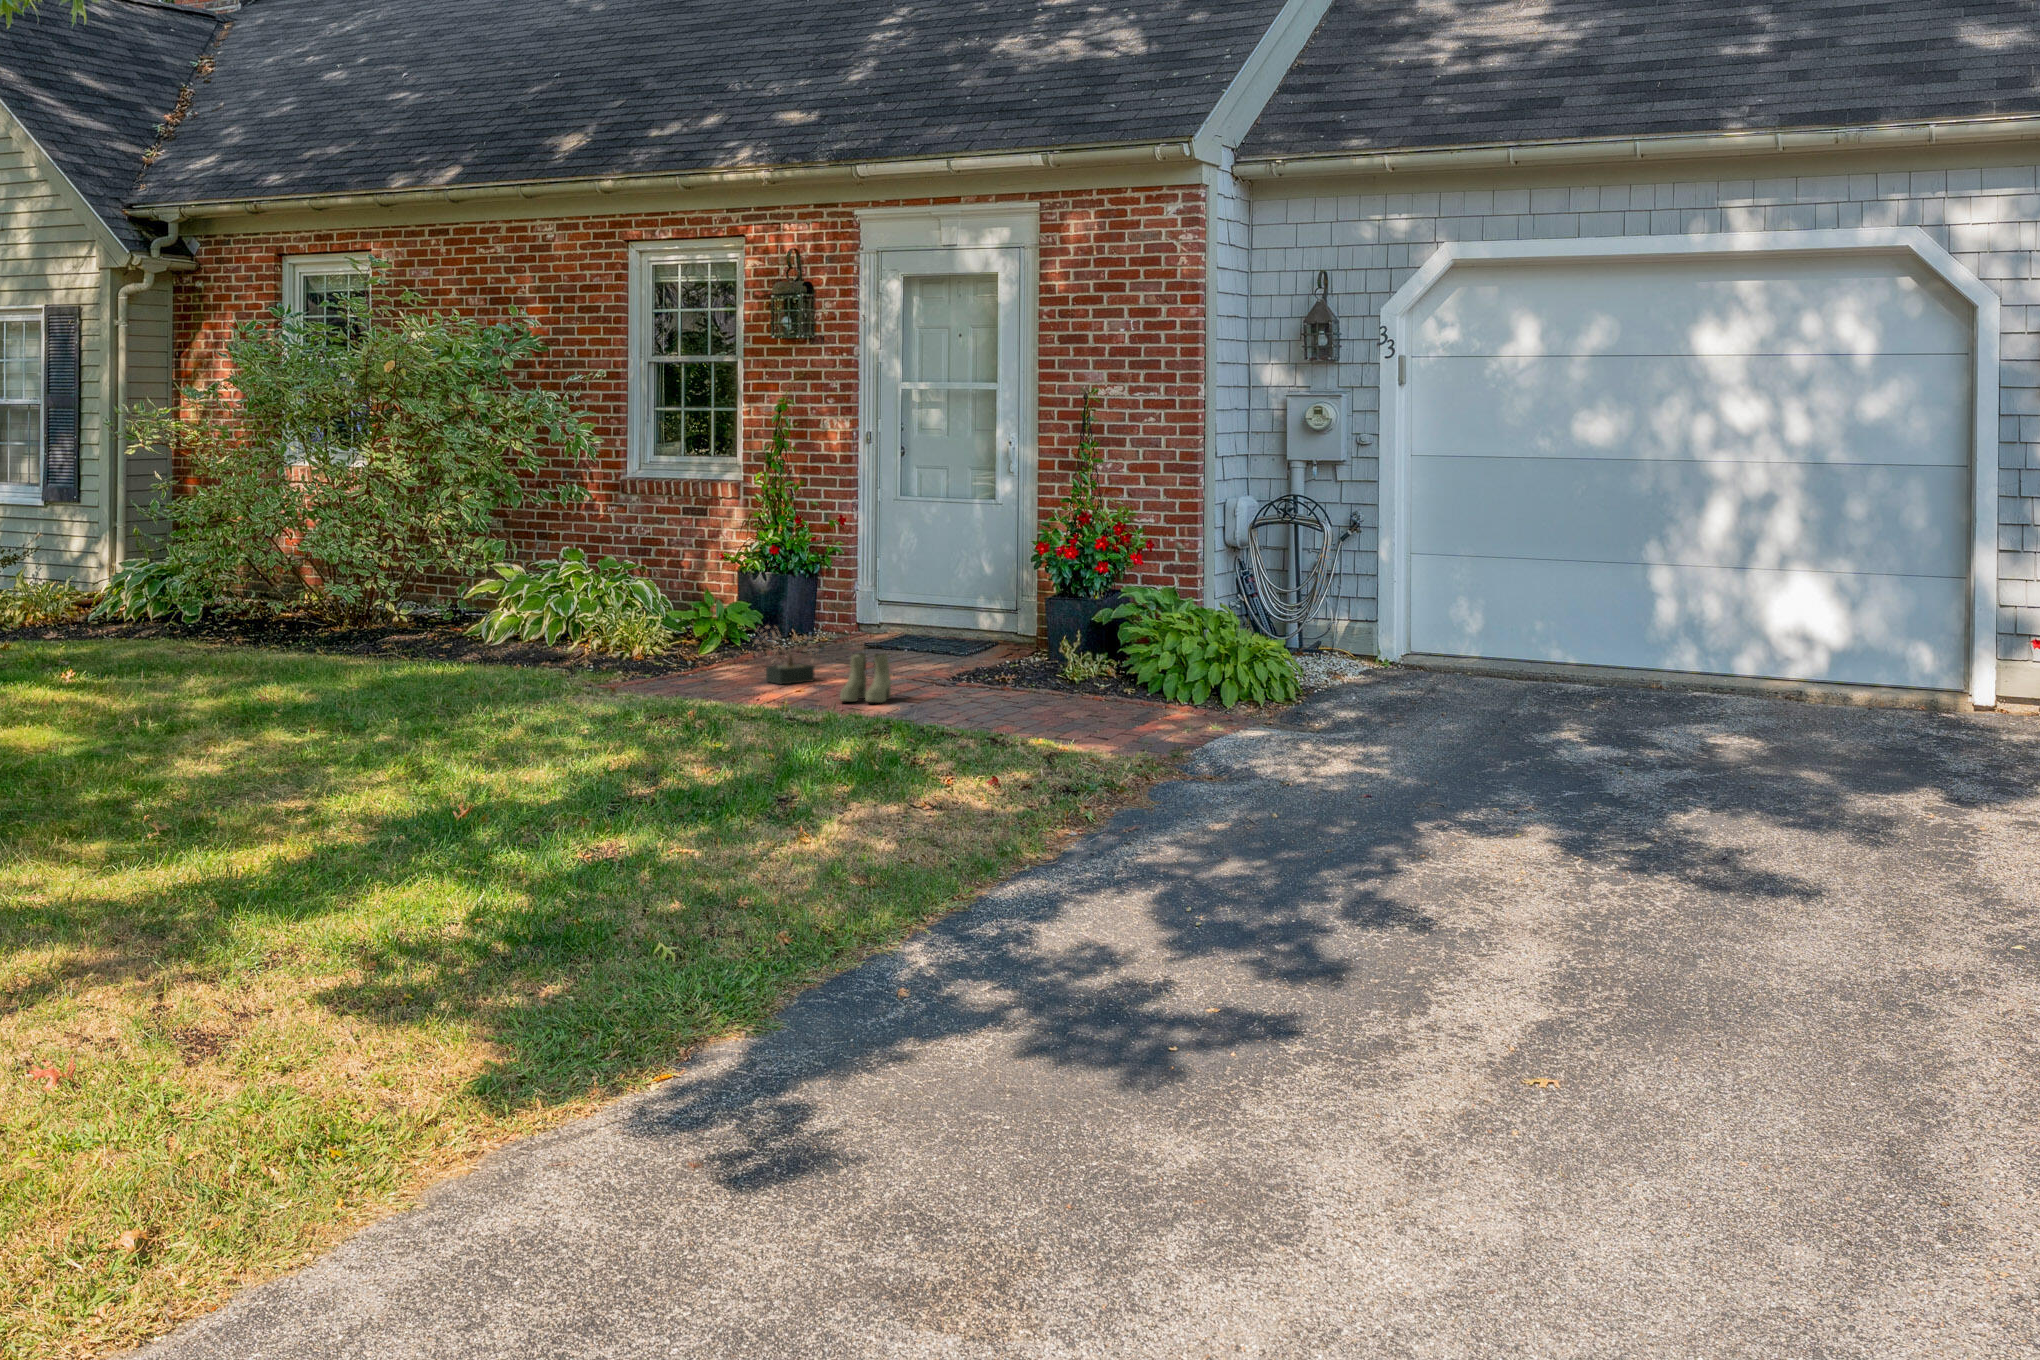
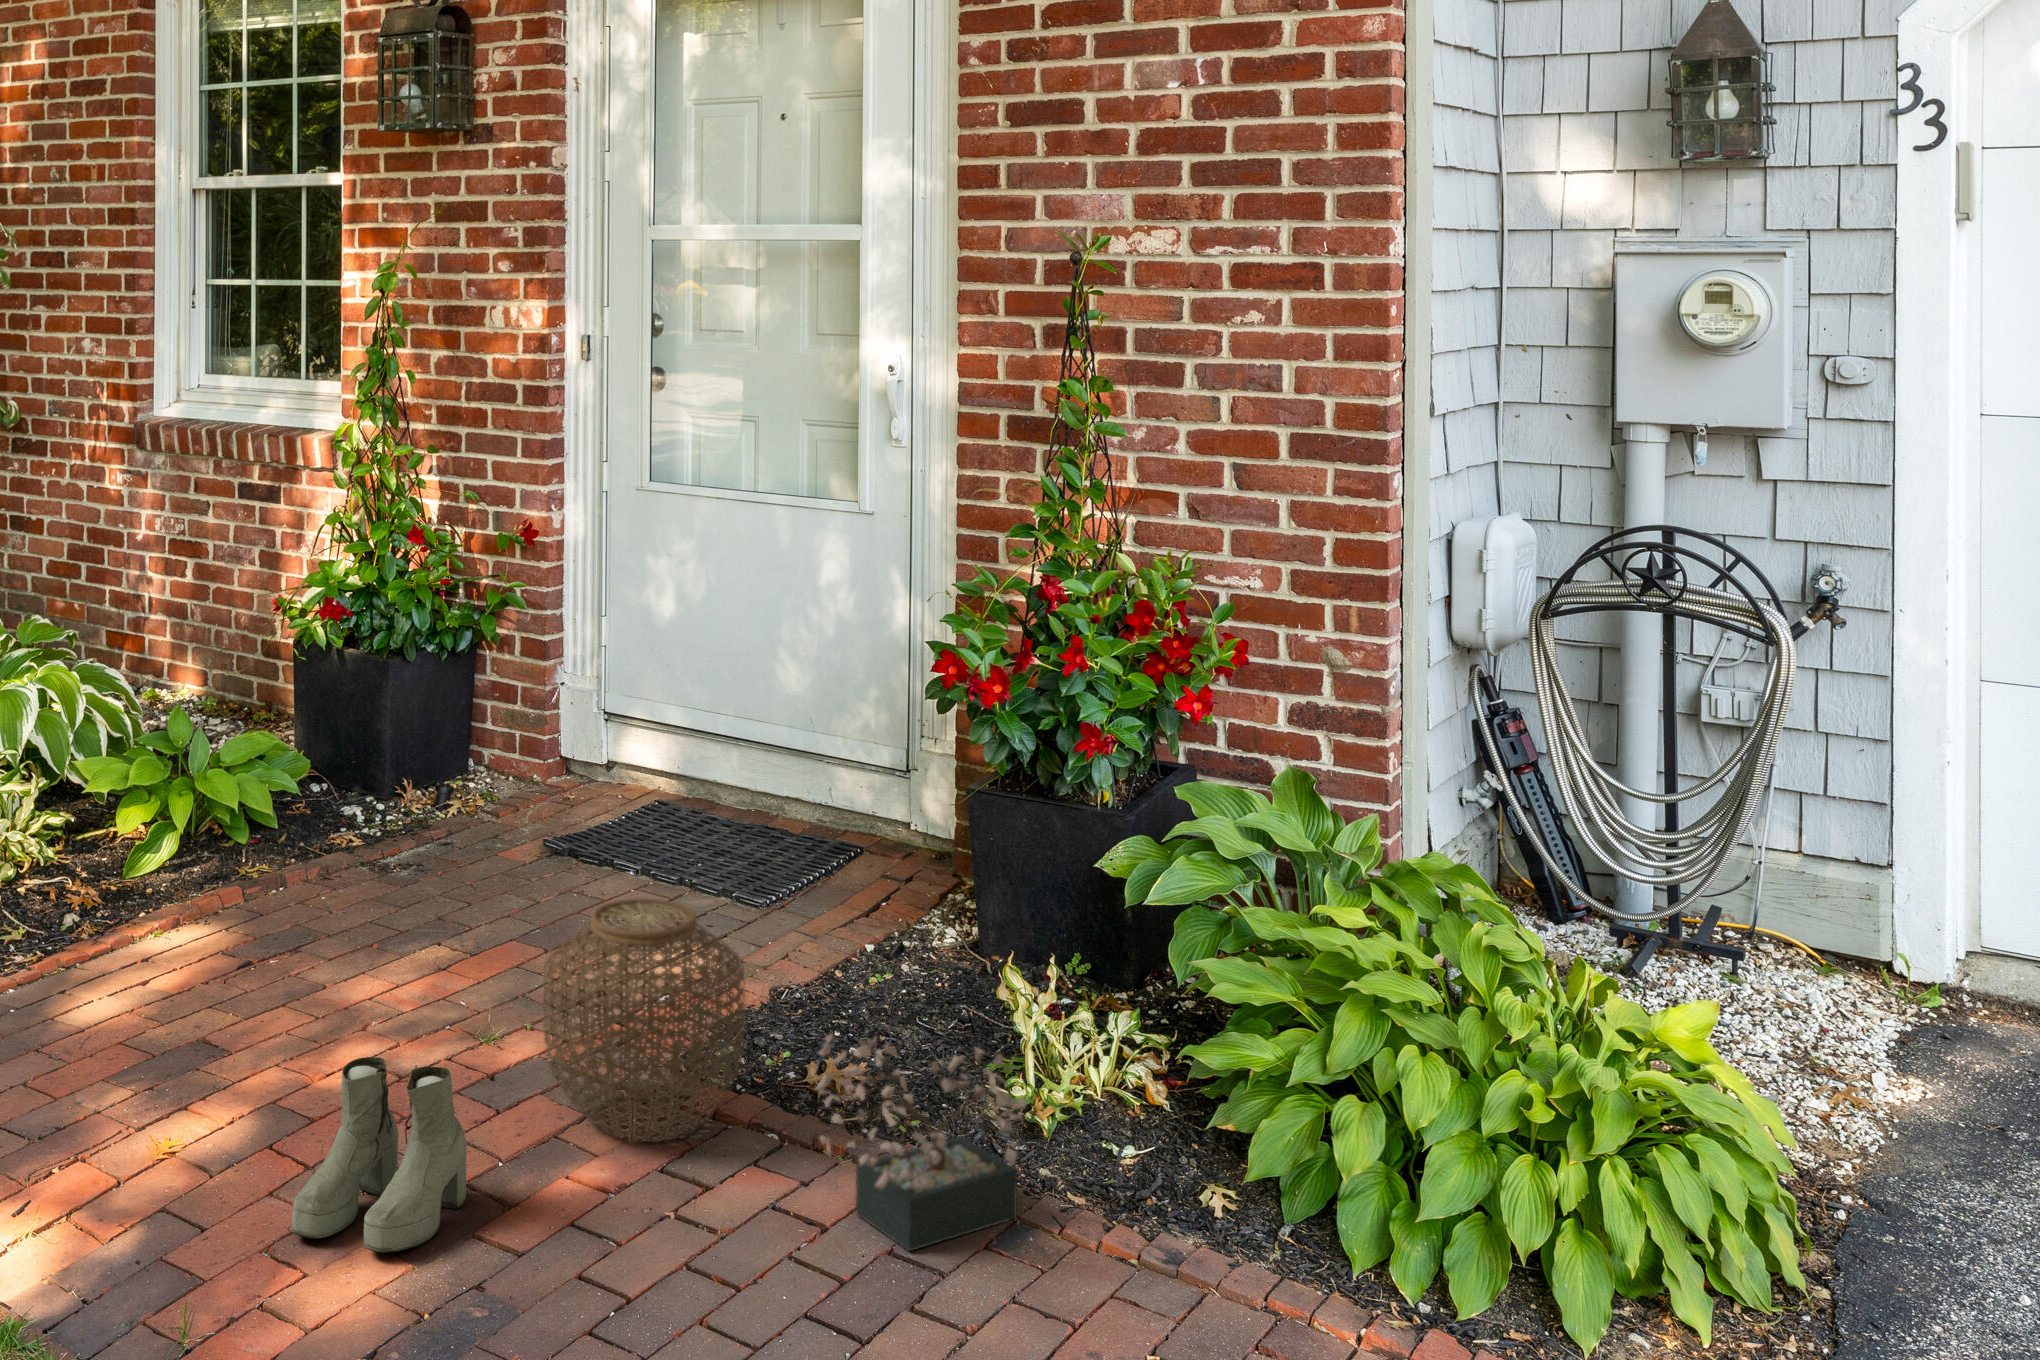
woven basket: none [906,615,975,691] -> present [544,898,745,1142]
decorative plant: present [755,626,818,684] -> present [816,1034,1026,1251]

